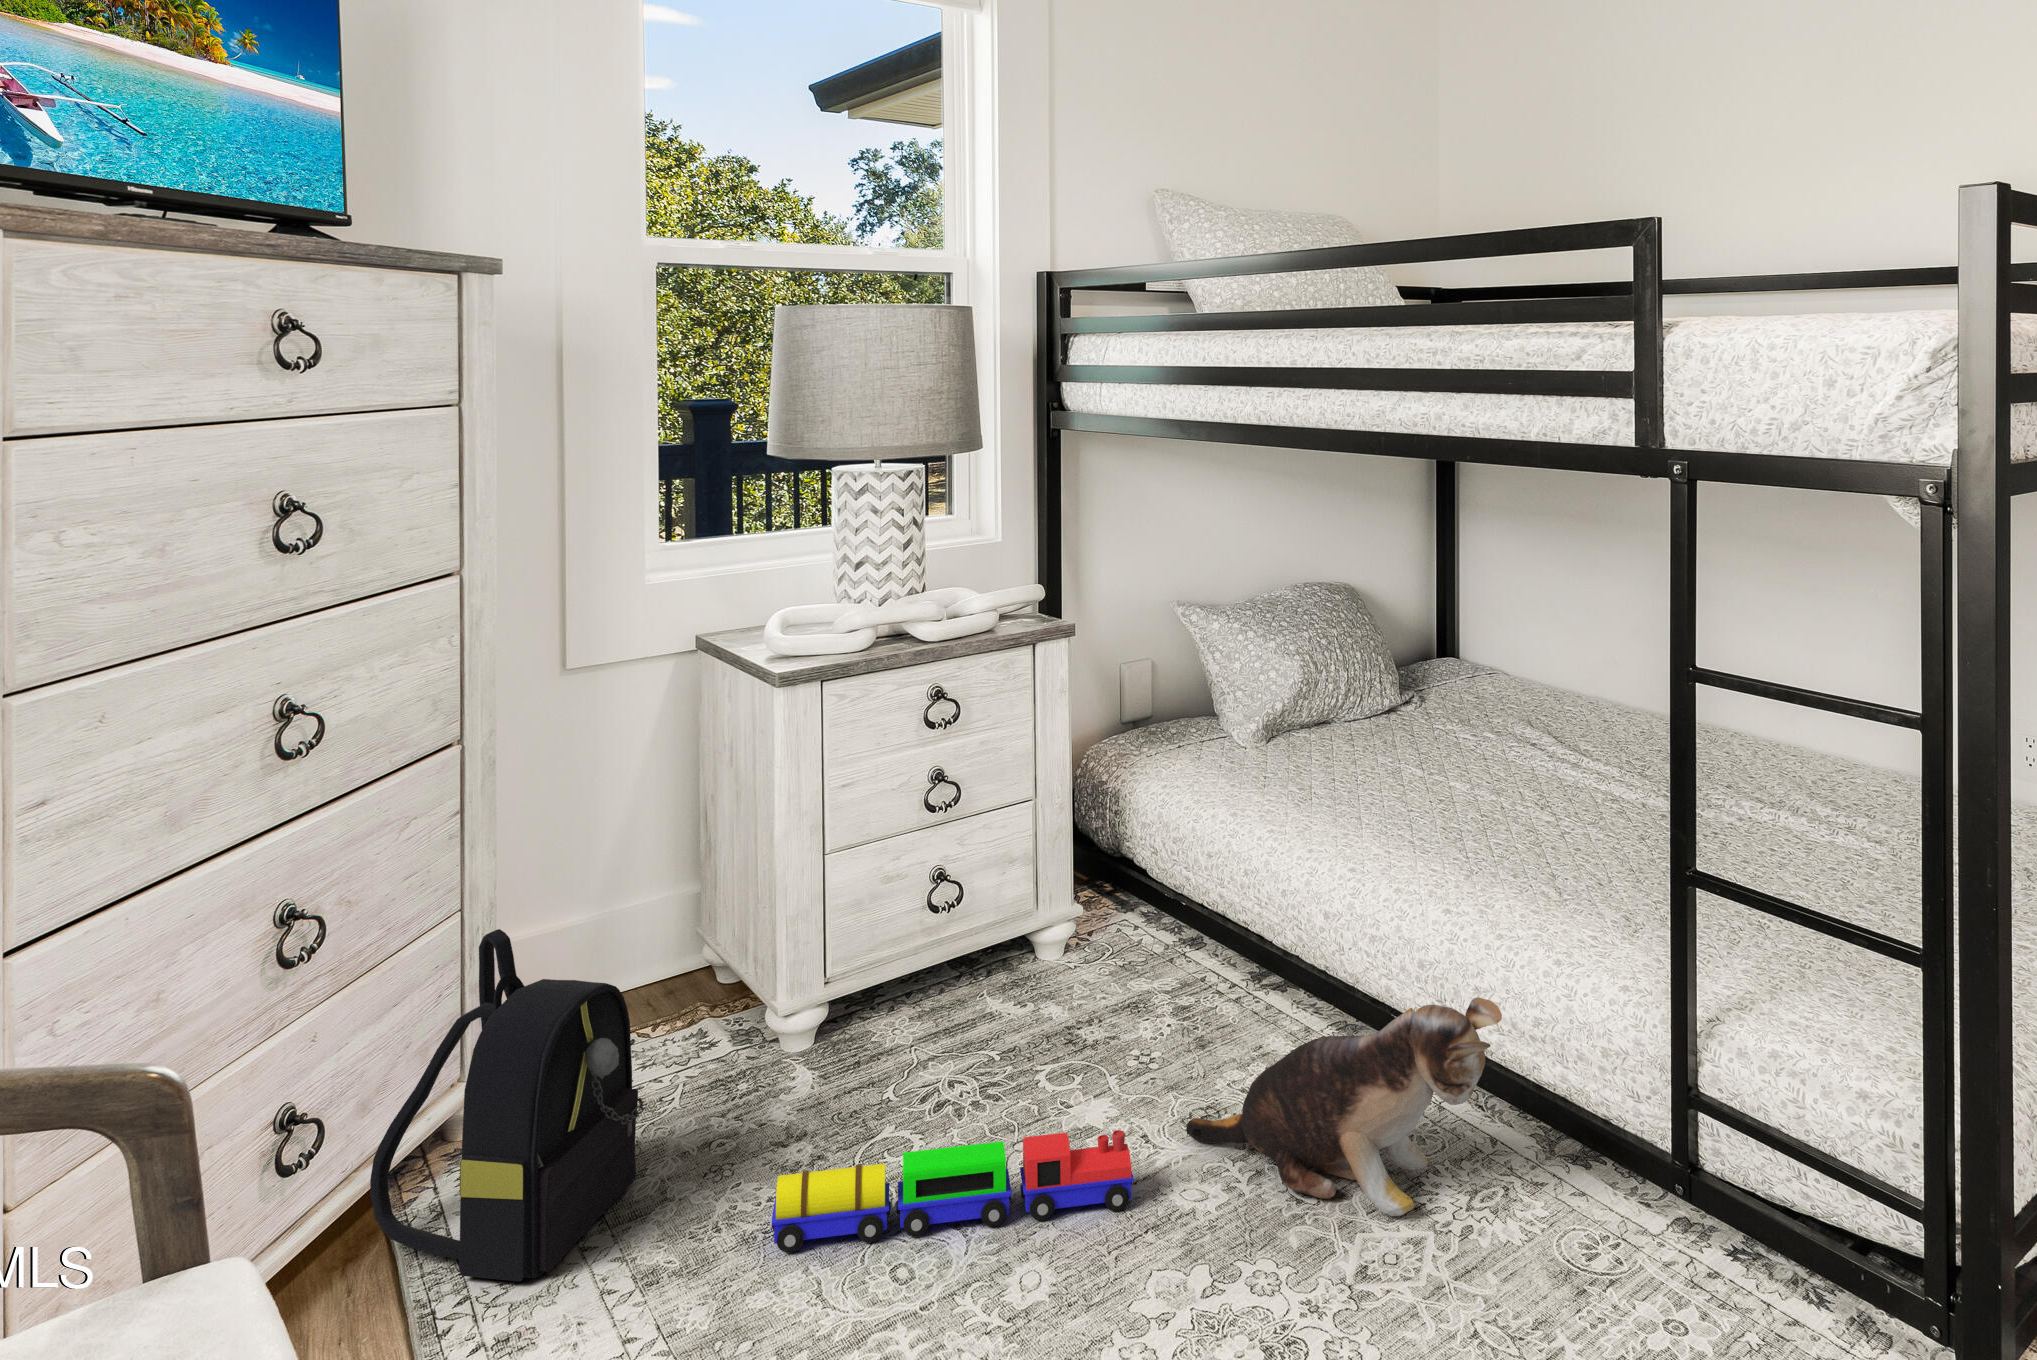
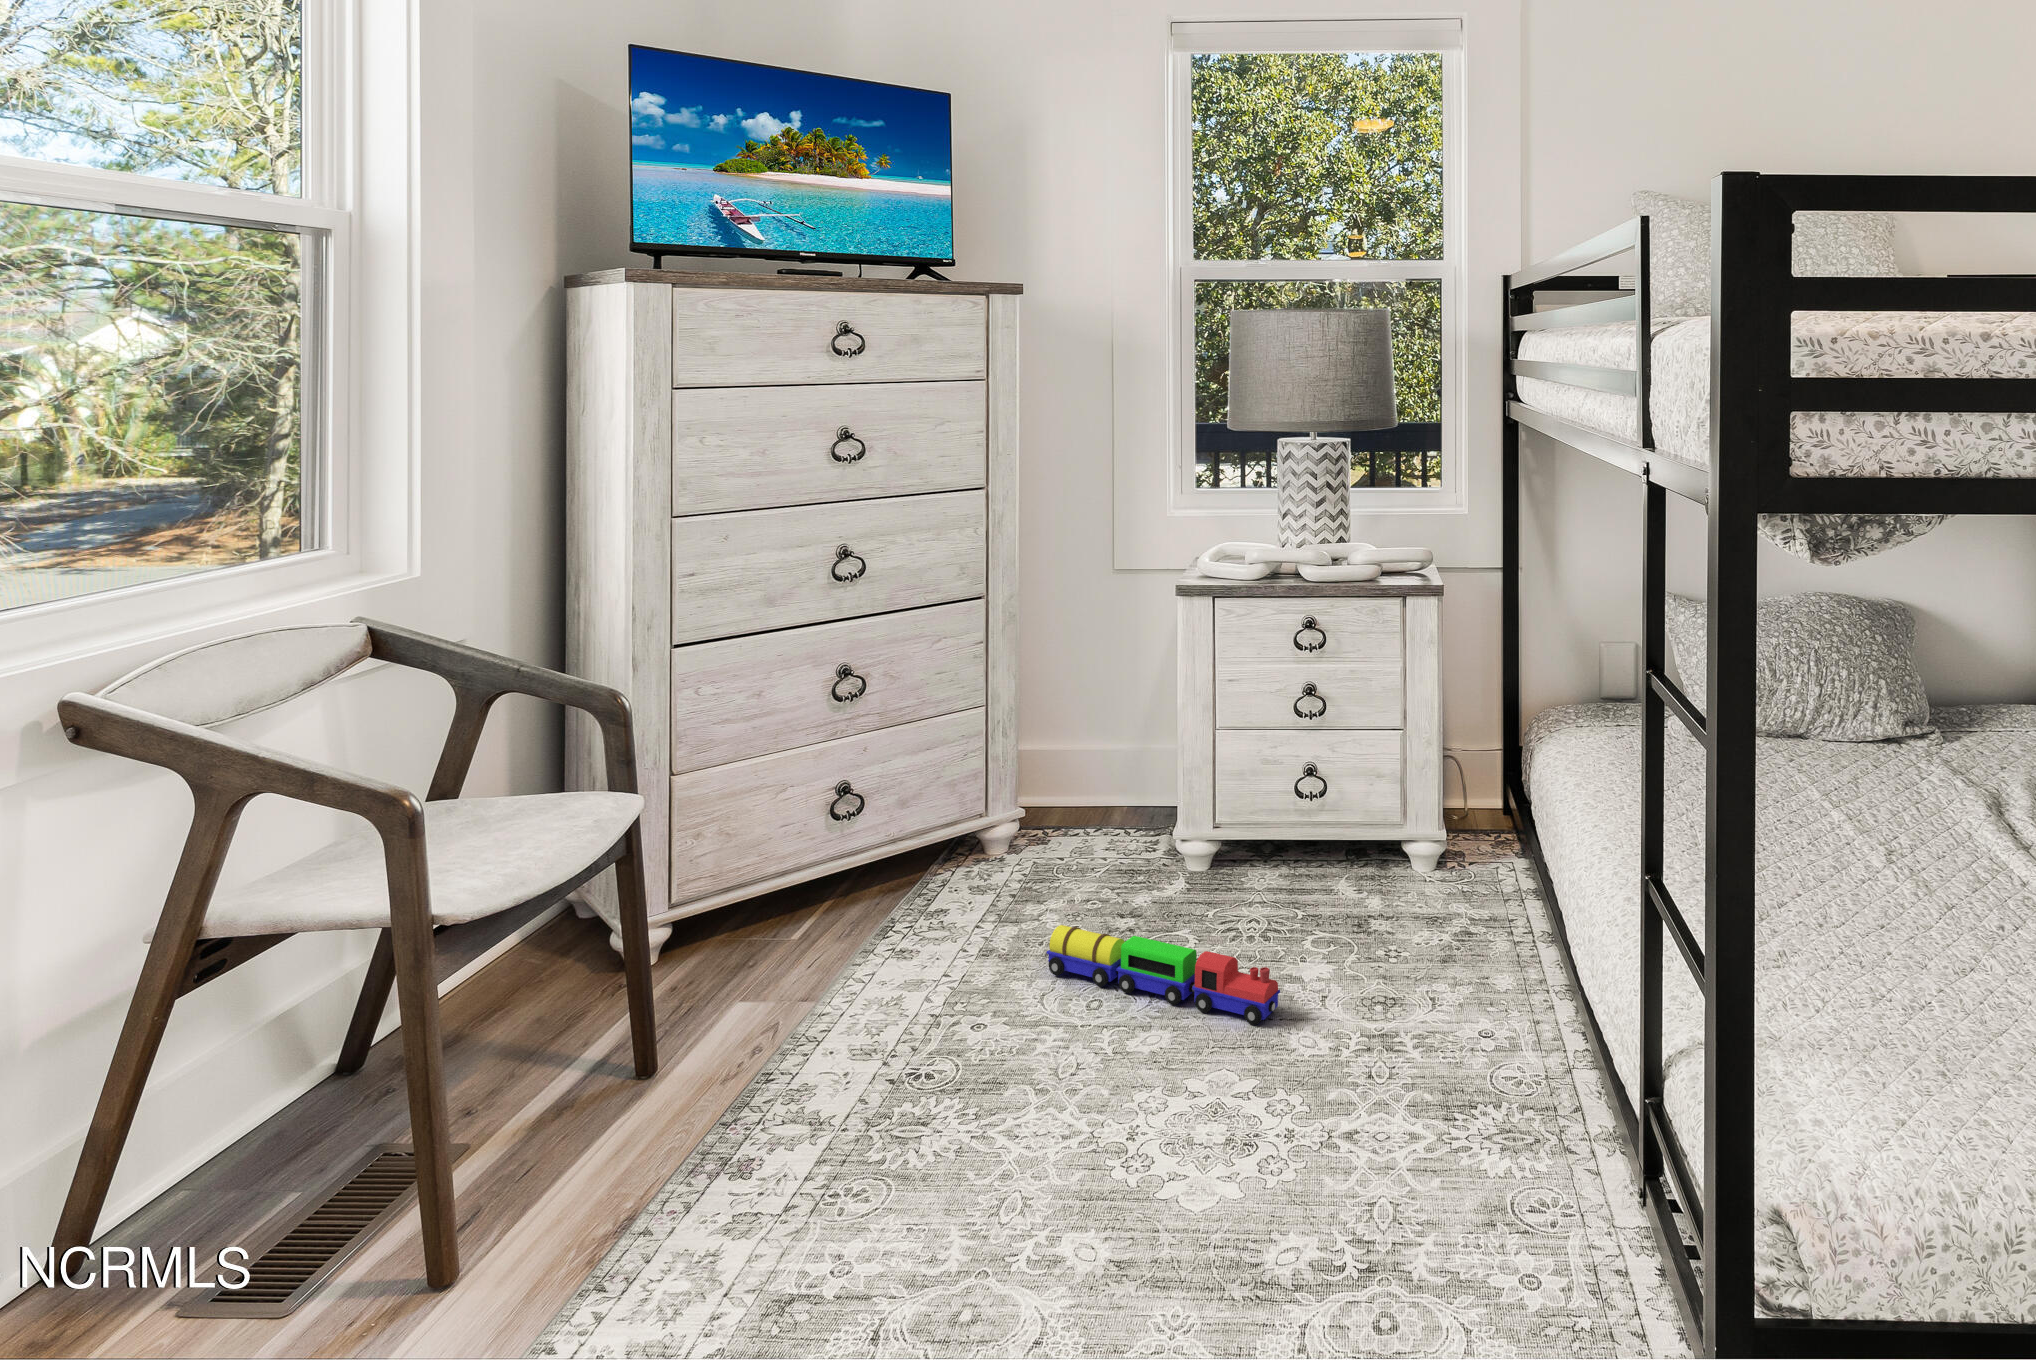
backpack: present [370,929,644,1282] -> none [889,728,1038,941]
plush toy: present [1186,997,1502,1216] -> none [1352,934,1511,1100]

